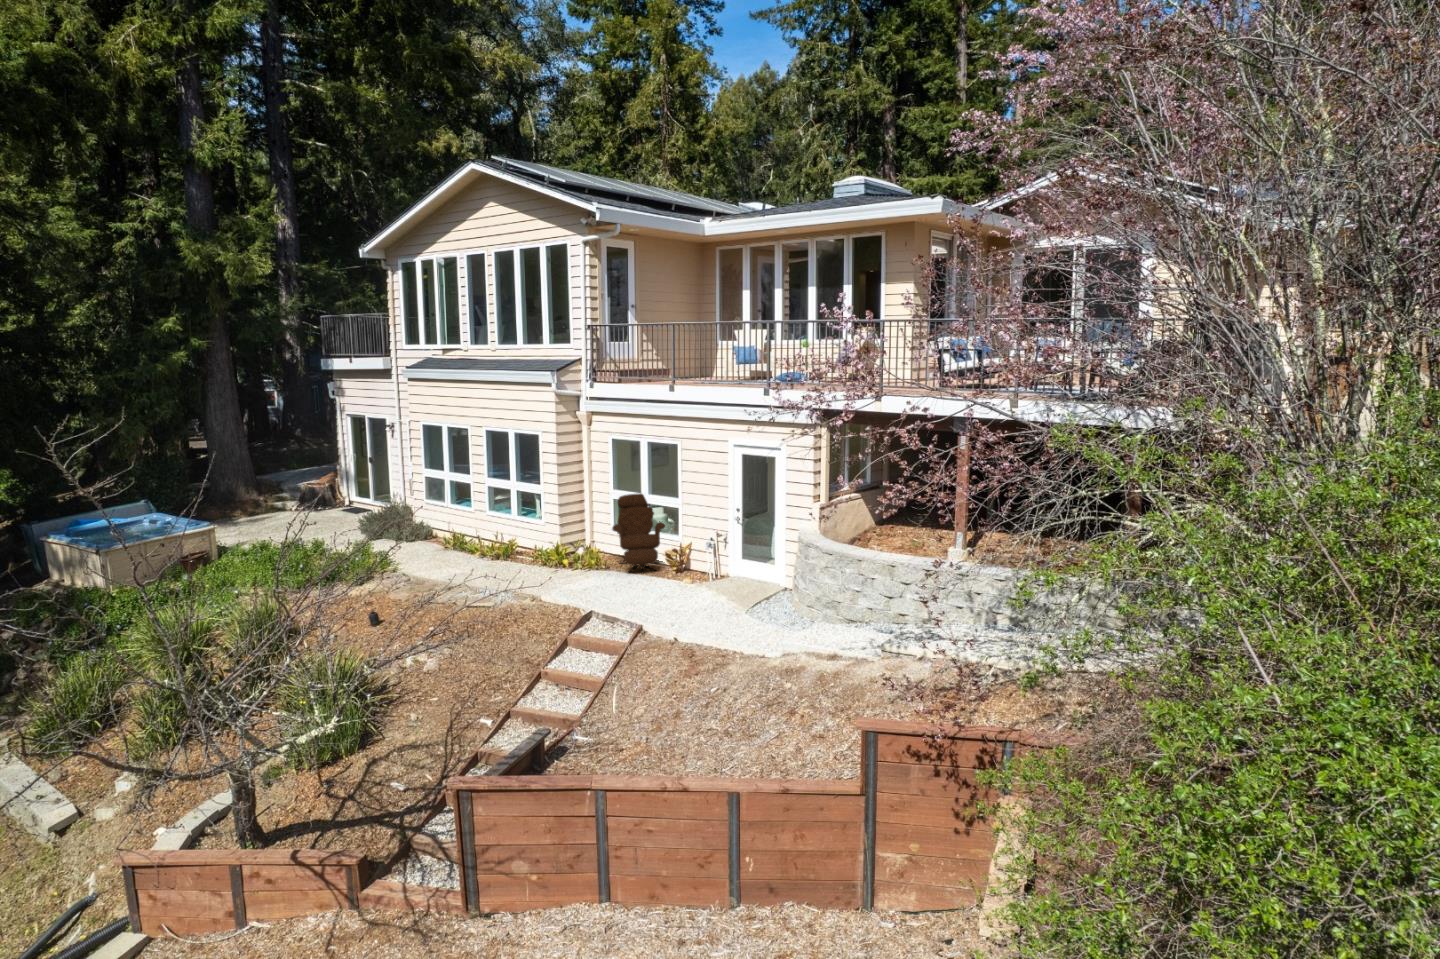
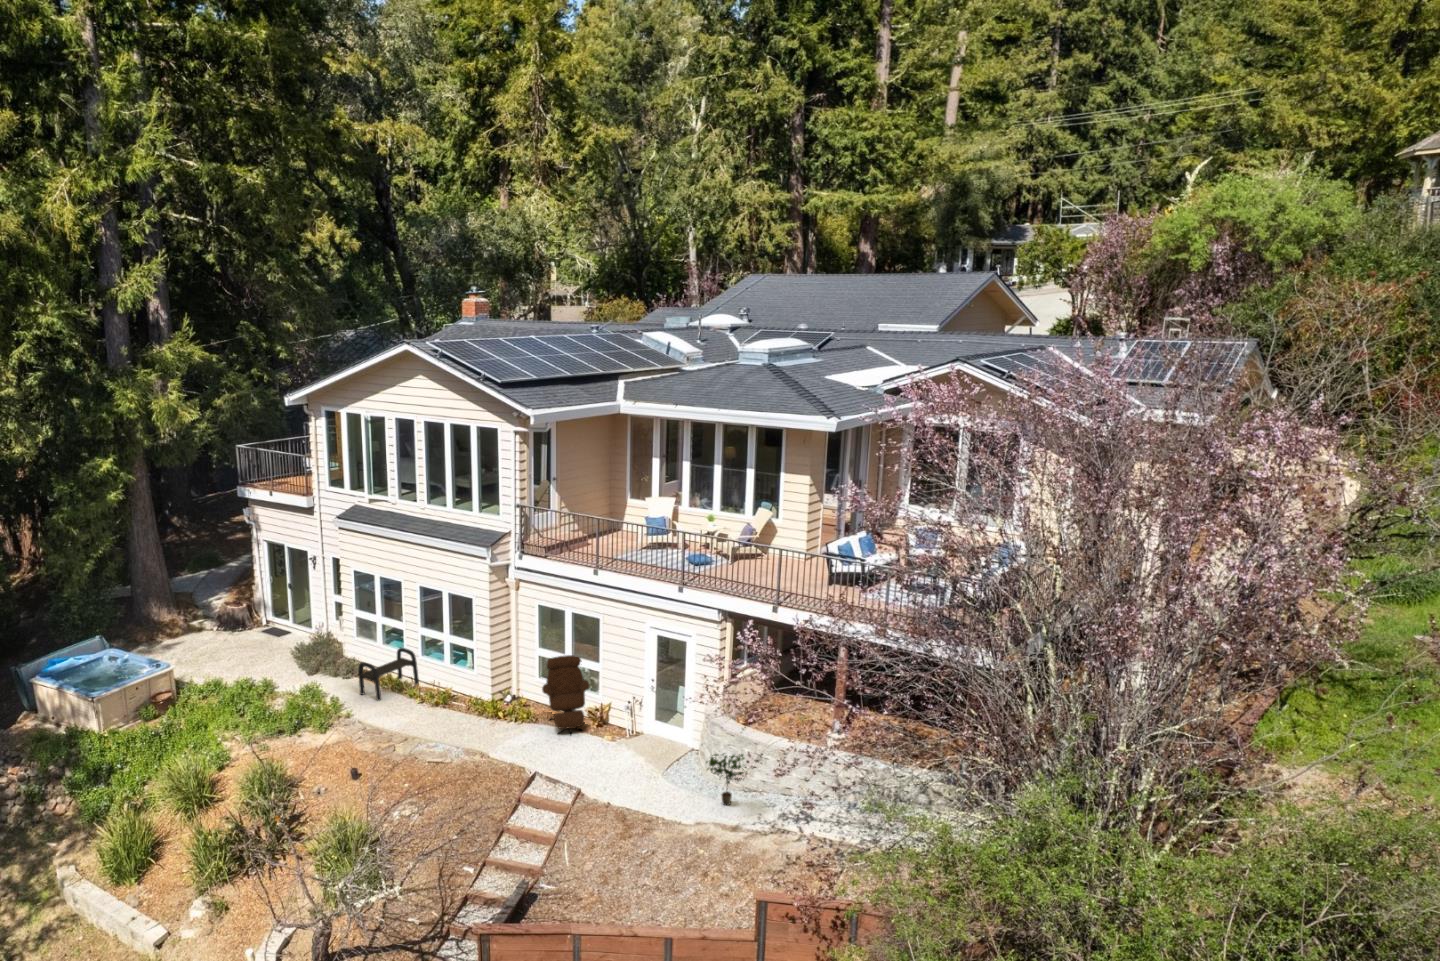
bench: none [421,502,486,551] -> present [358,648,419,701]
potted plant: none [799,562,852,627] -> present [706,754,744,805]

